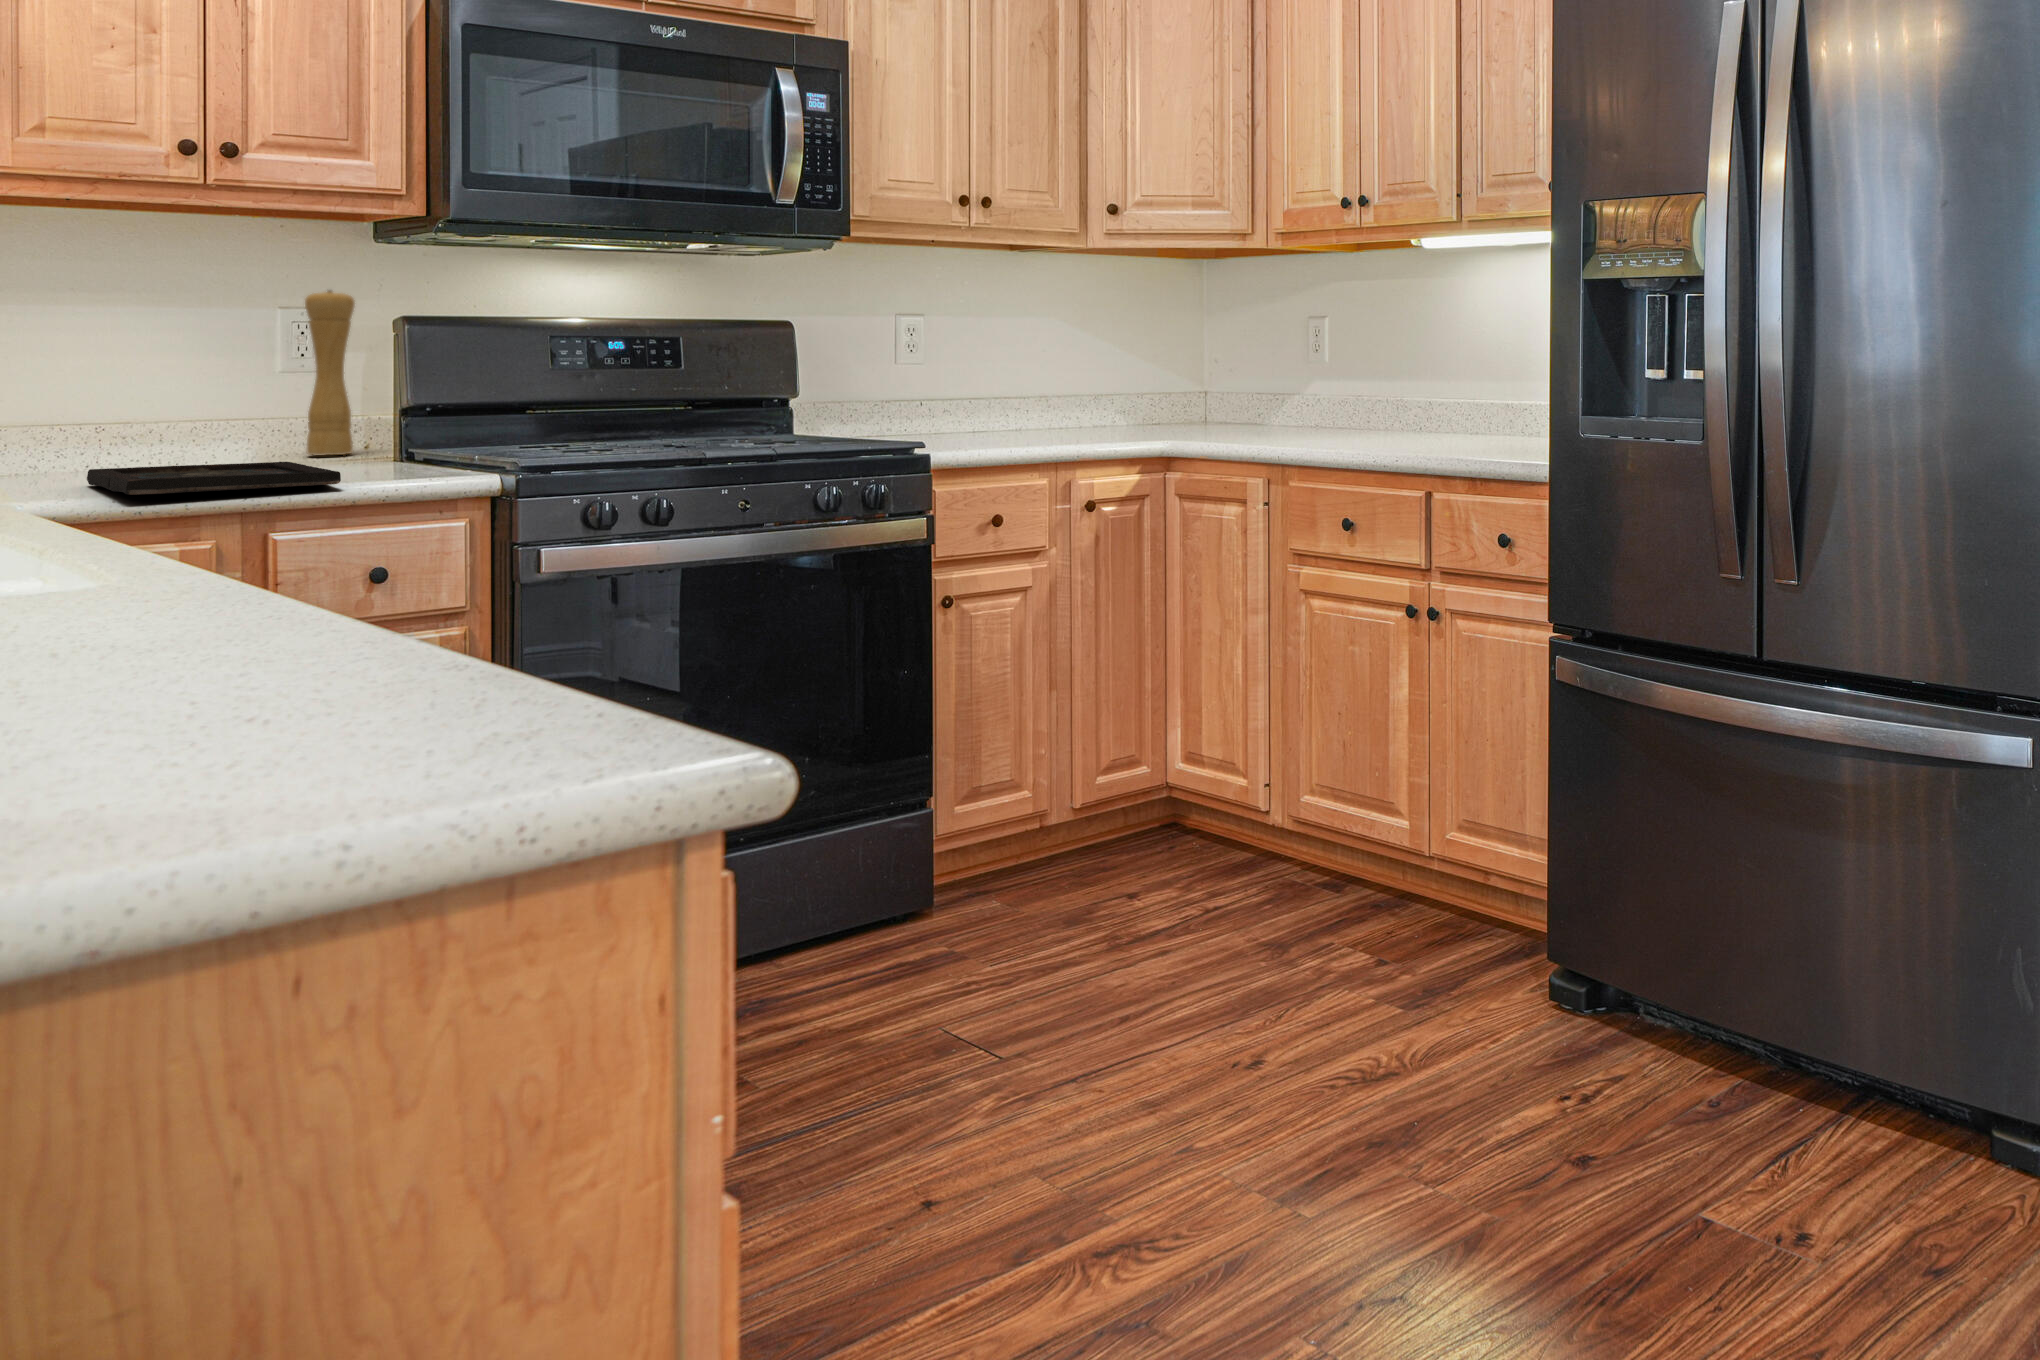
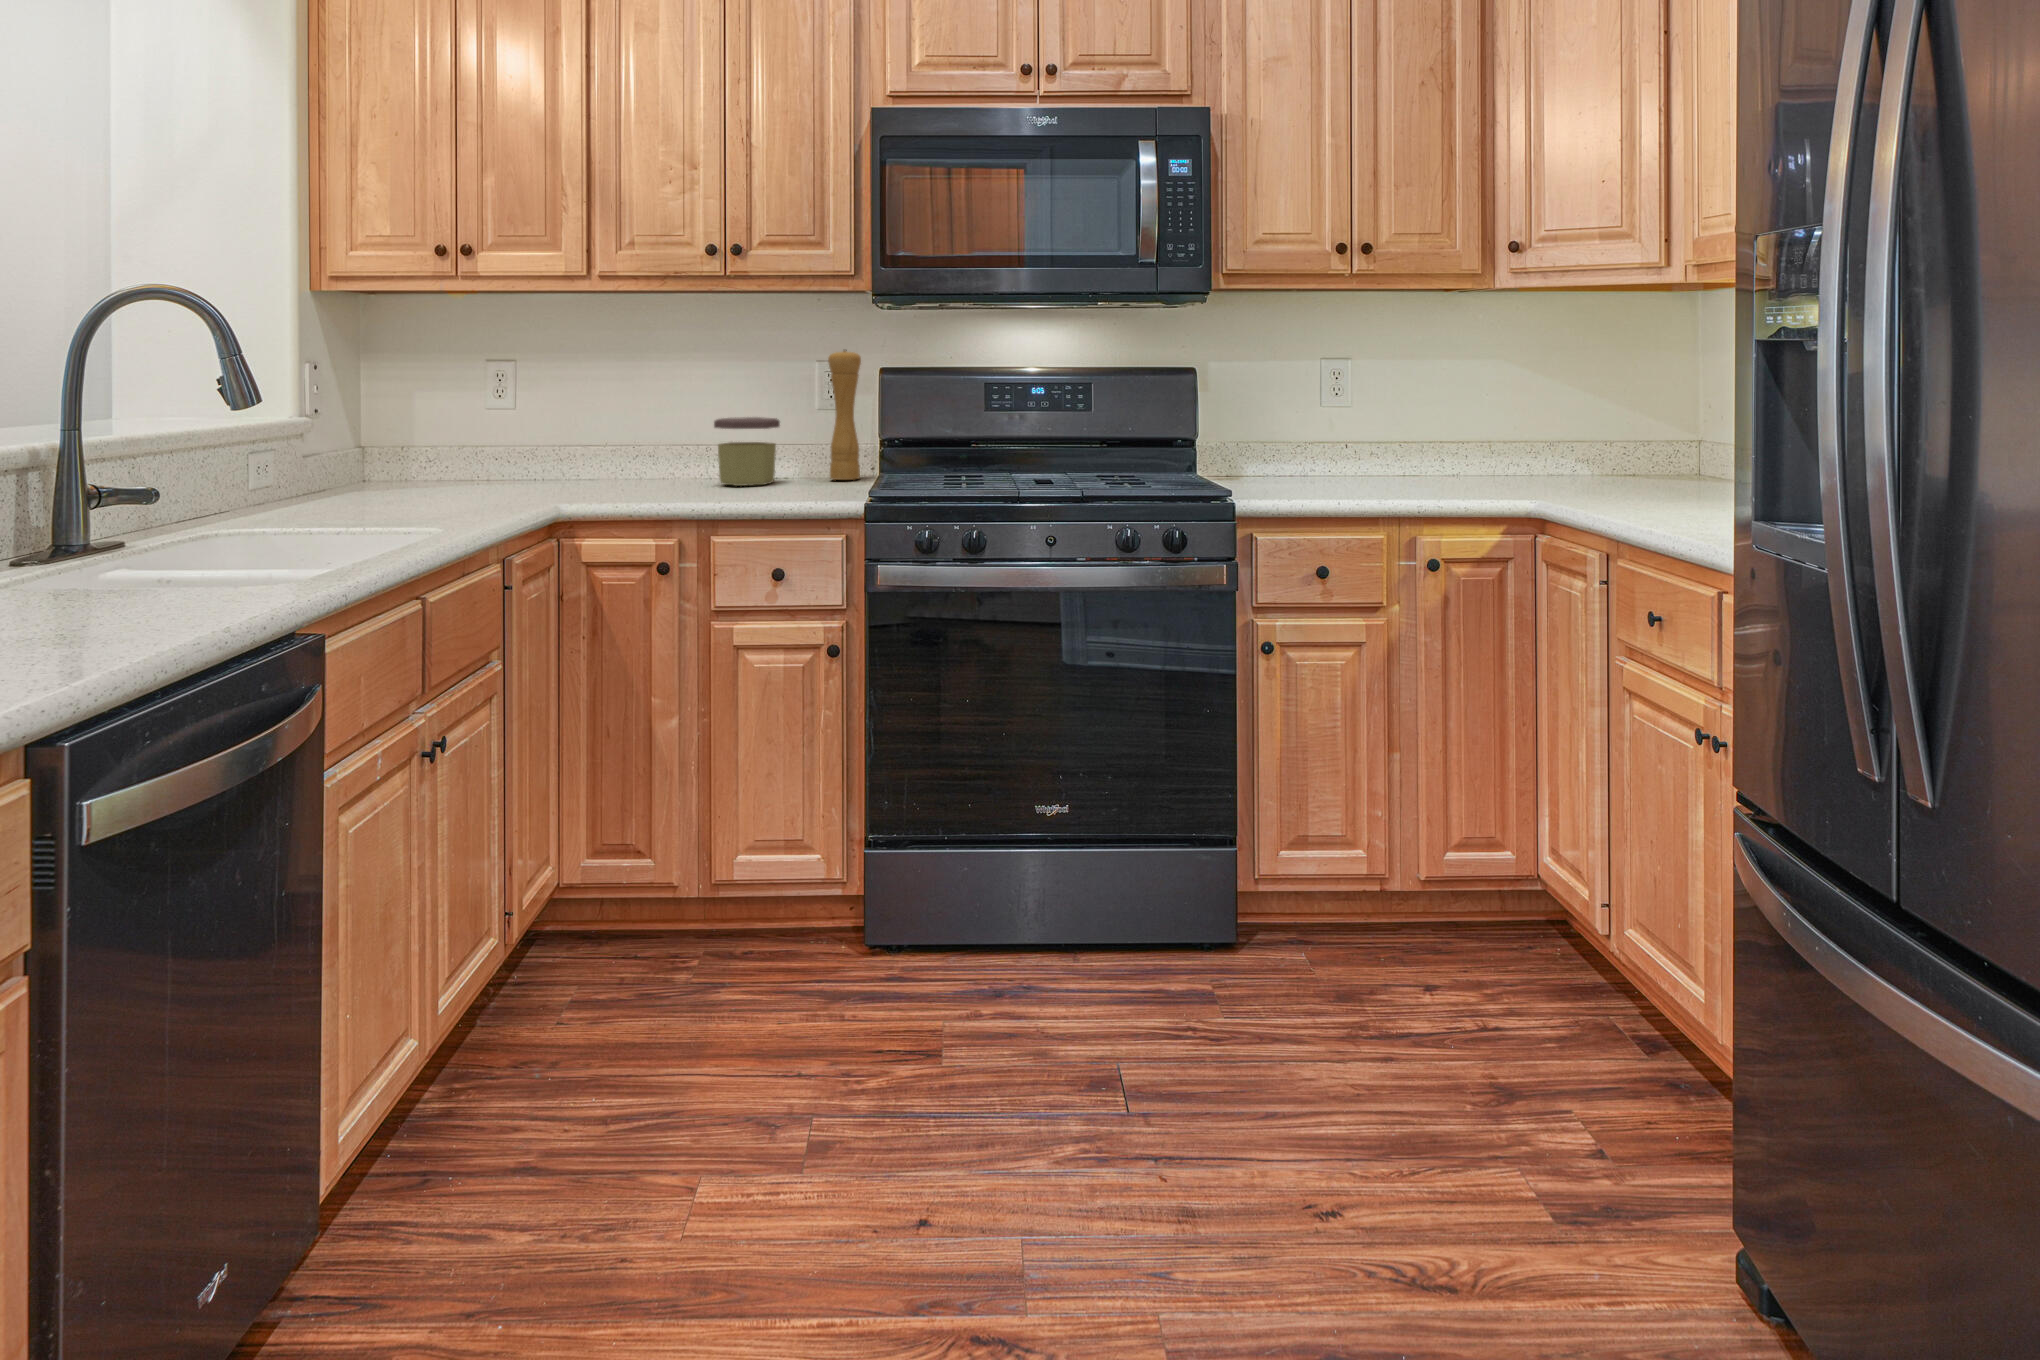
jar: none [129,377,230,467] -> present [714,417,780,486]
tray: present [87,462,341,495] -> none [626,487,781,510]

